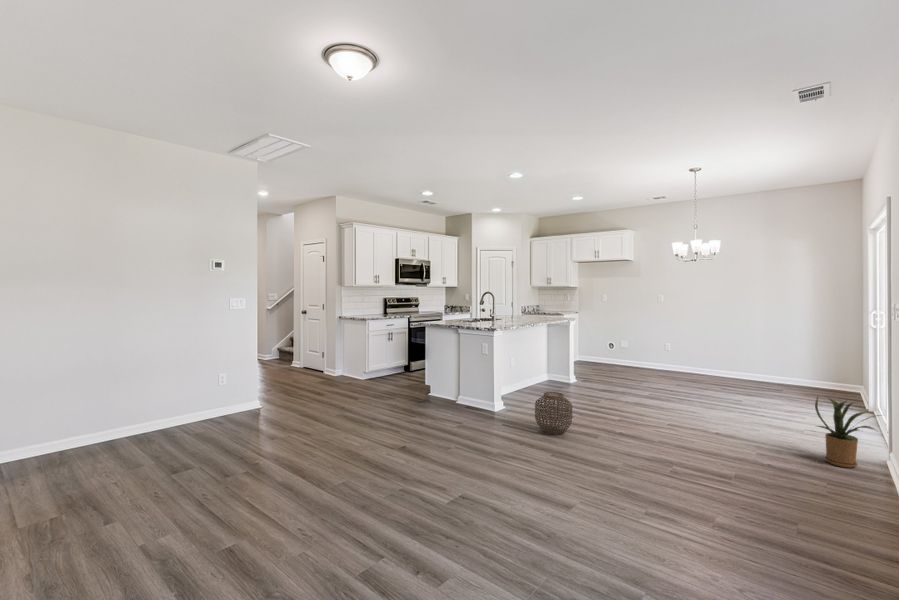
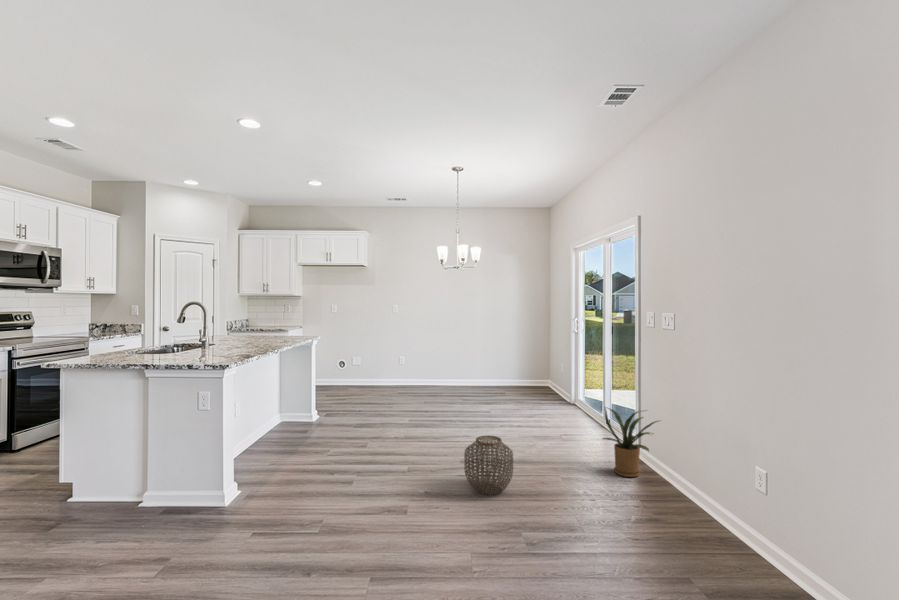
woven basket: present [535,392,572,435] -> present [464,436,513,495]

